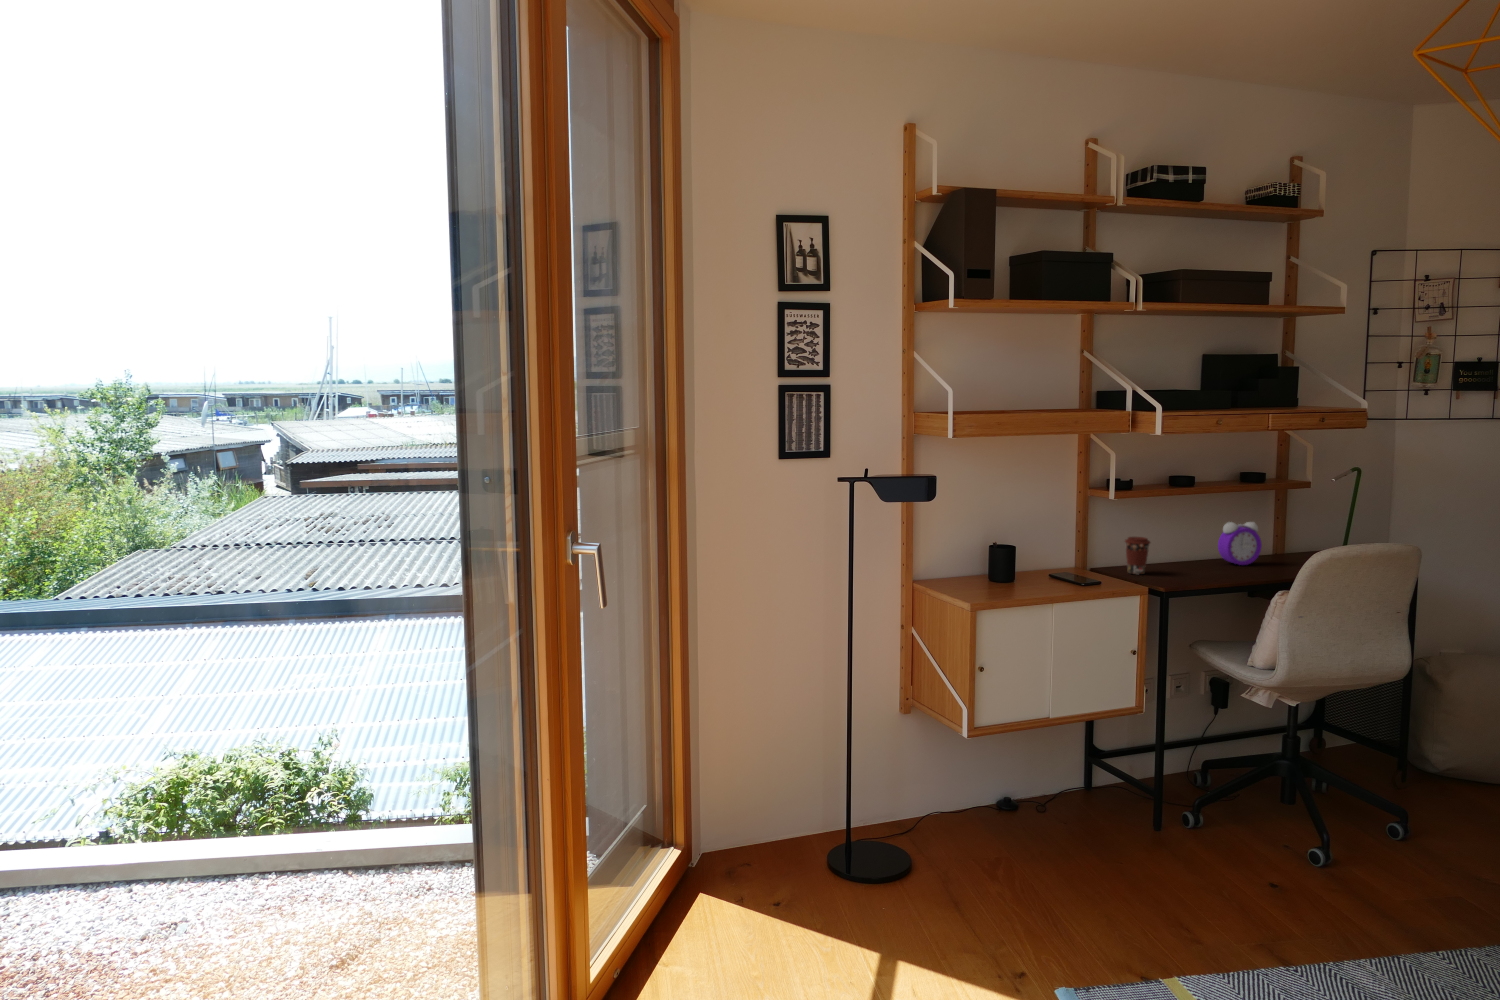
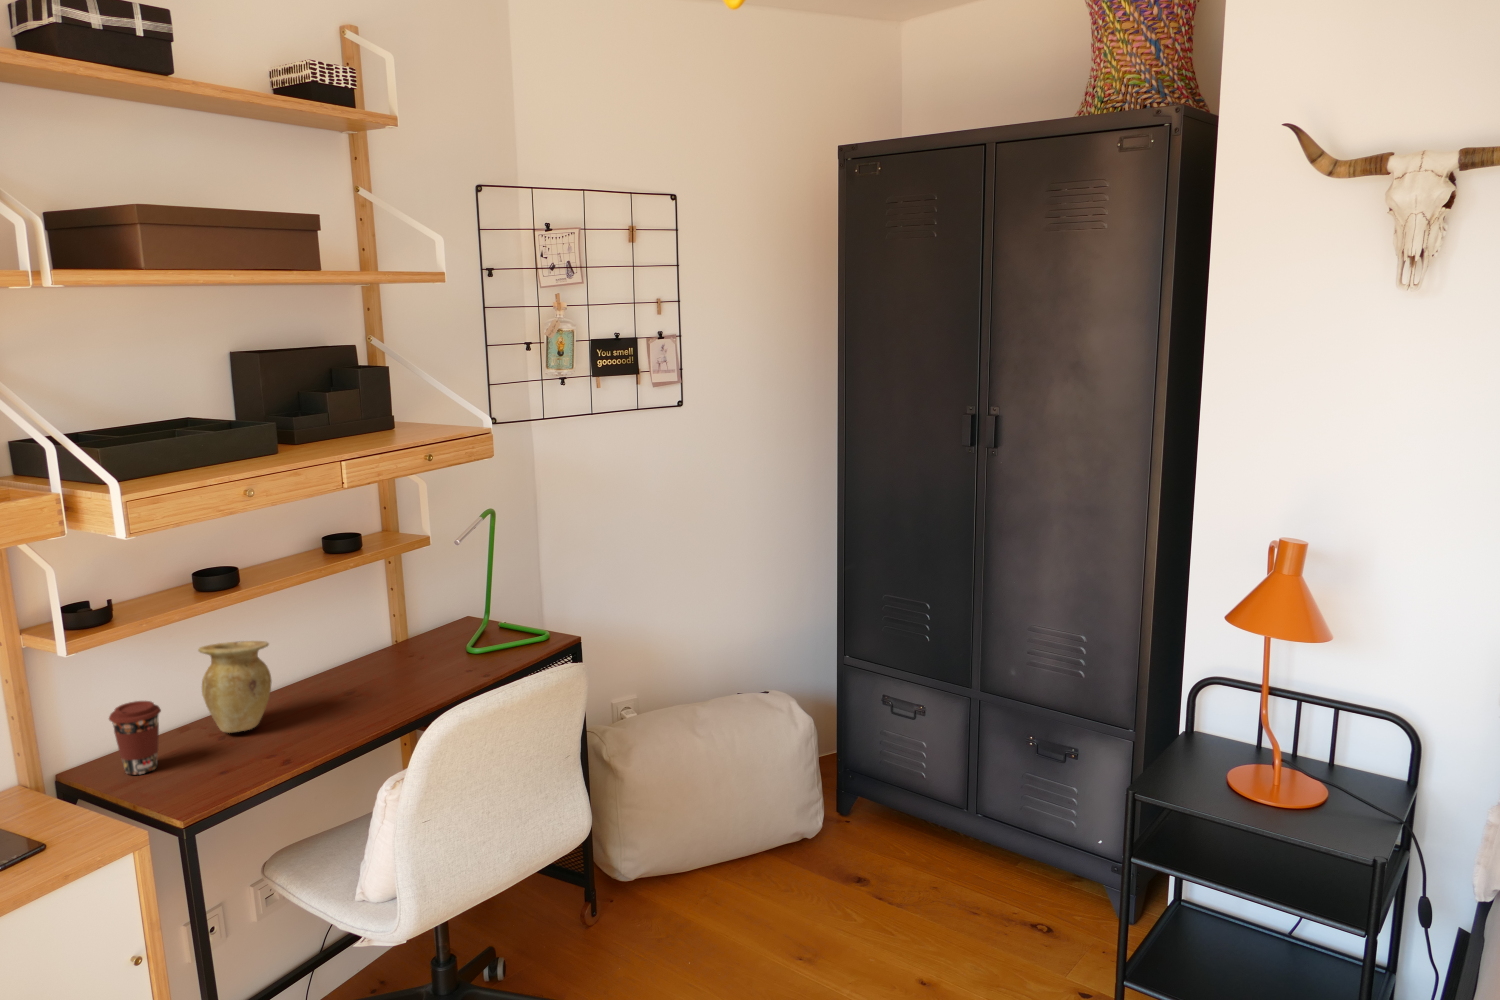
vase: none [1168,518,1209,569] -> present [198,641,272,733]
alarm clock: present [1218,522,1262,565] -> none [297,617,366,692]

